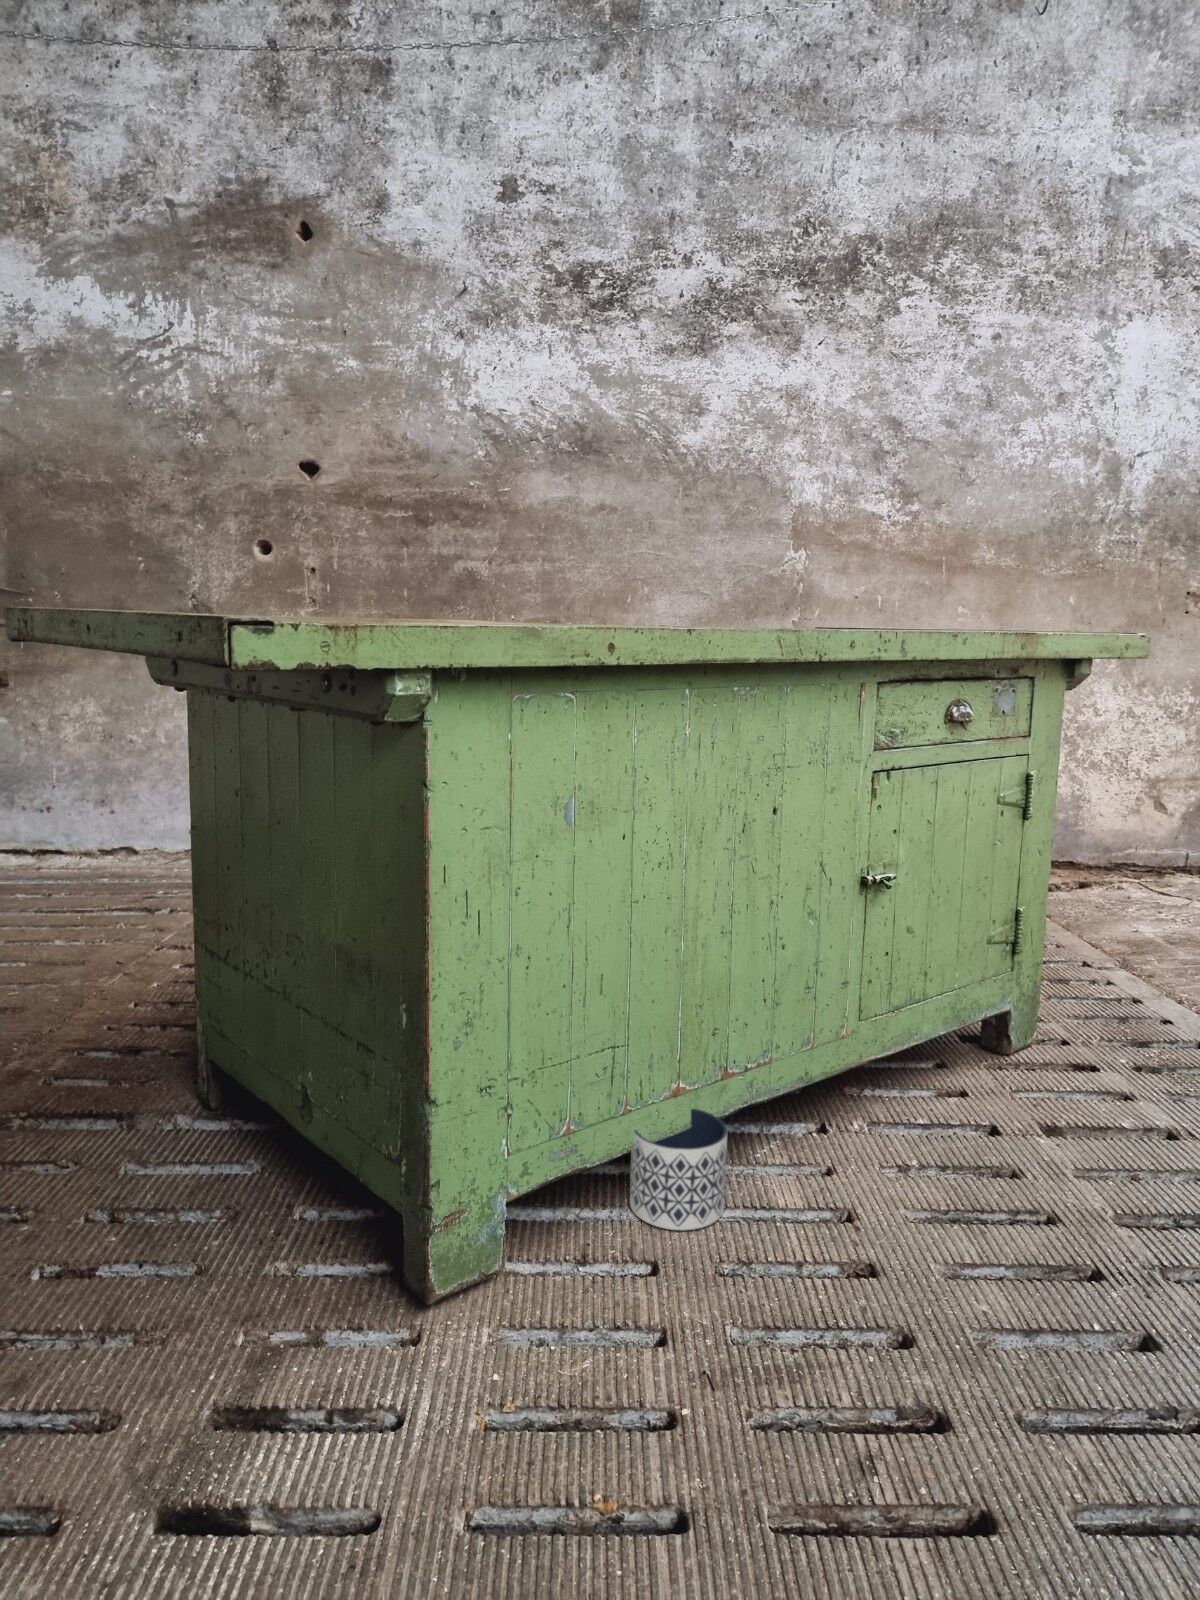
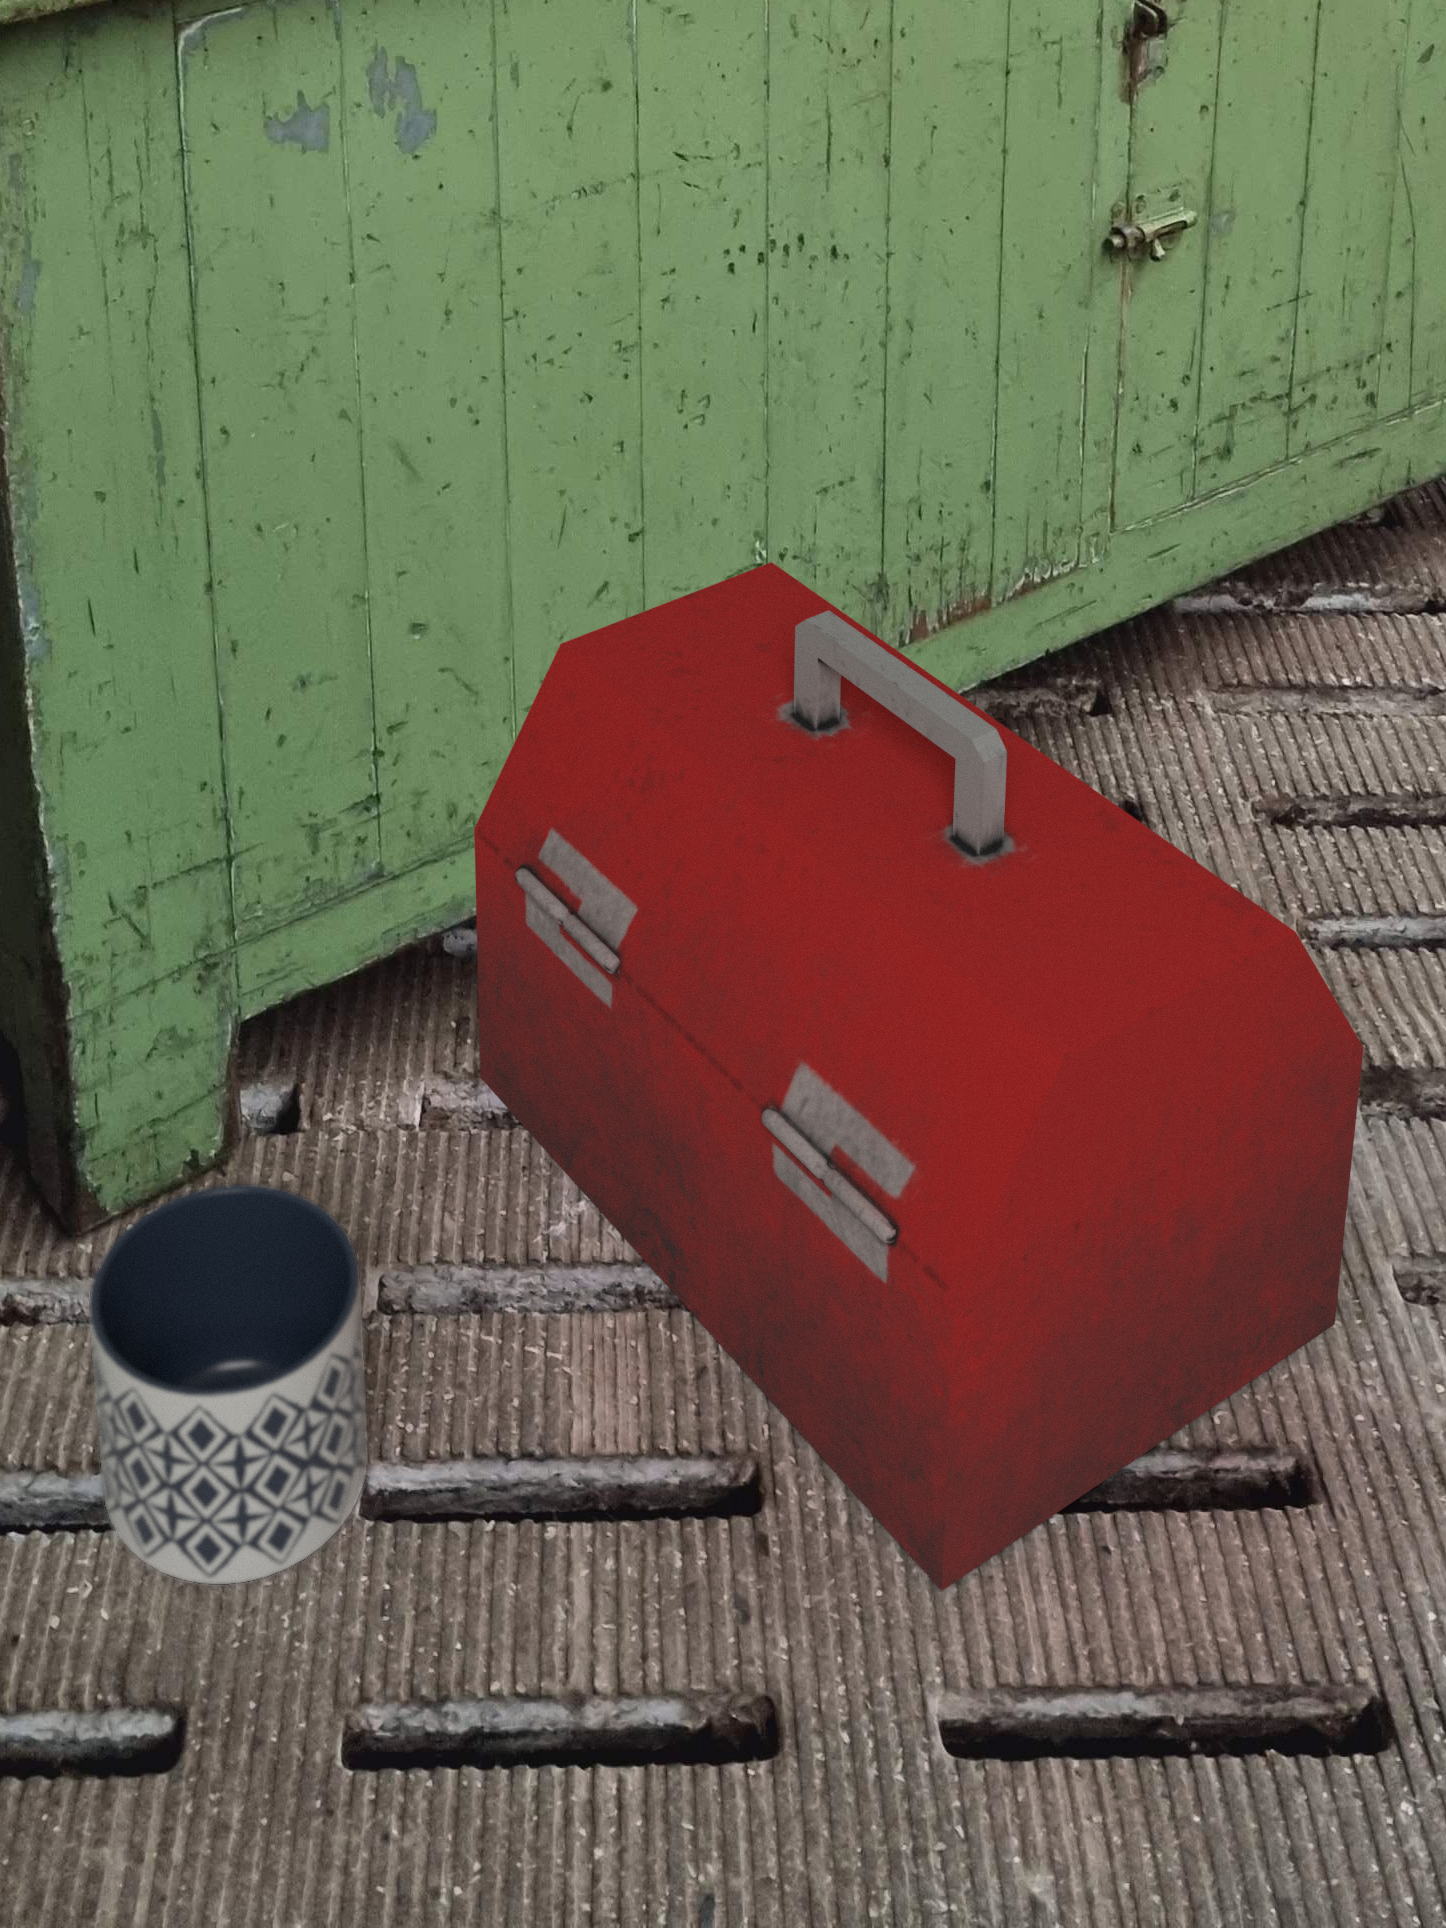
toolbox: none [730,929,1068,1238] -> present [474,562,1363,1590]

